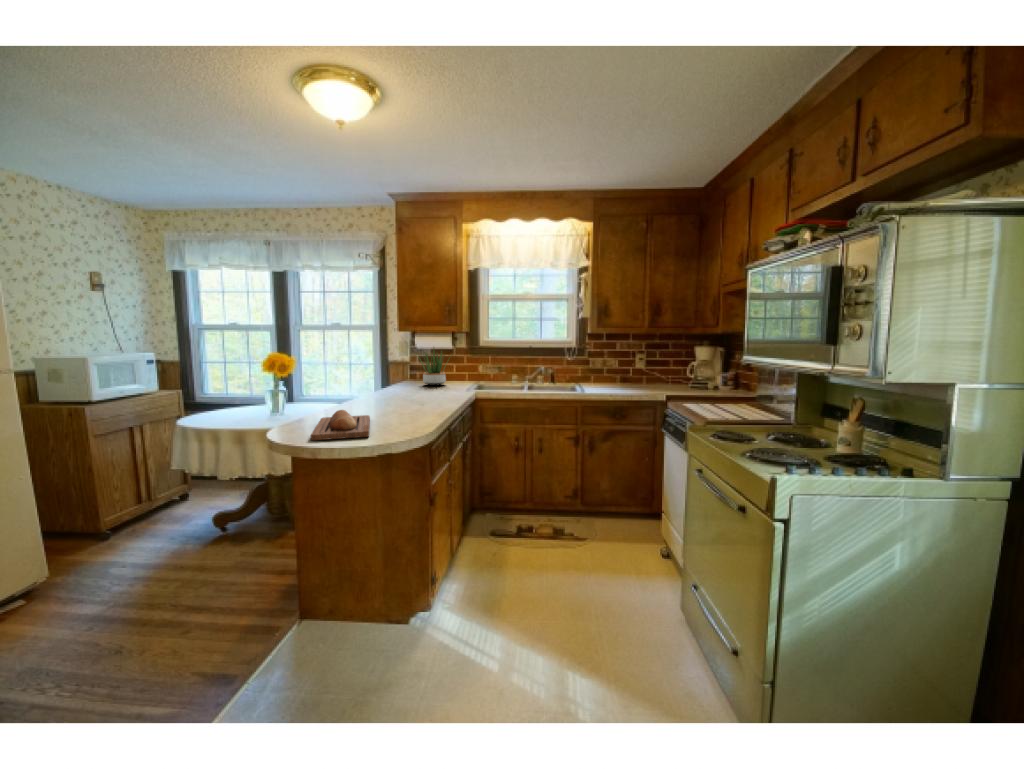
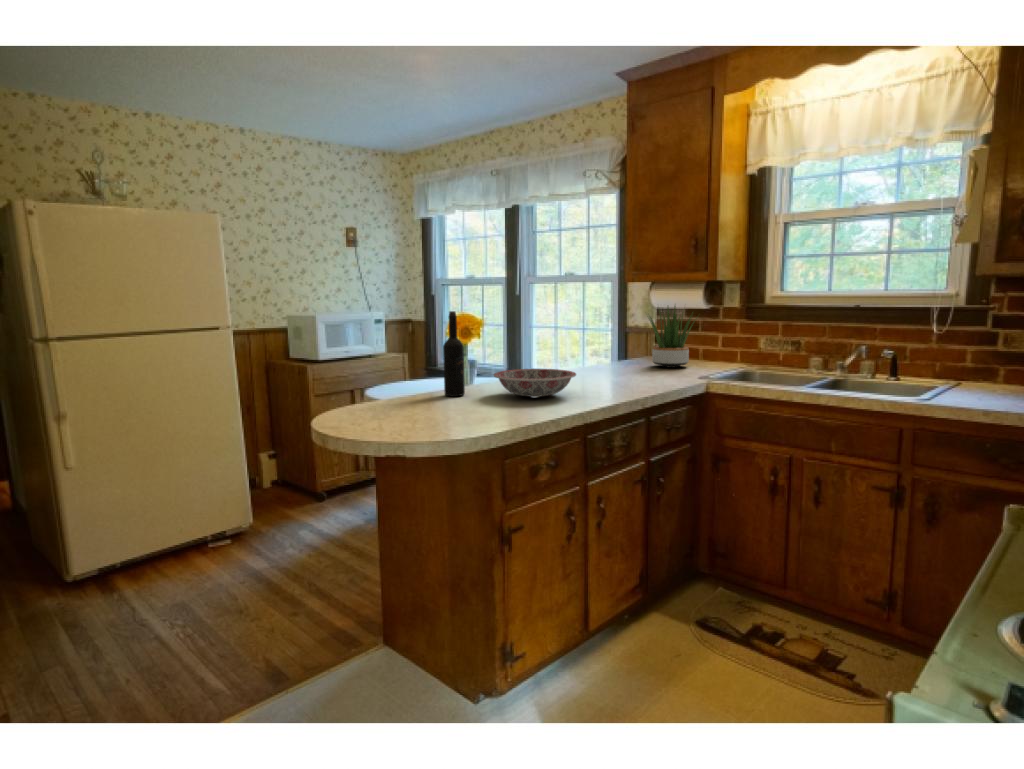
wine bottle: none [331,351,348,414] -> present [443,311,465,396]
ceramic bowl: none [370,390,428,409] -> present [494,369,576,397]
bread loaf: present [311,410,370,440] -> none [348,390,463,428]

